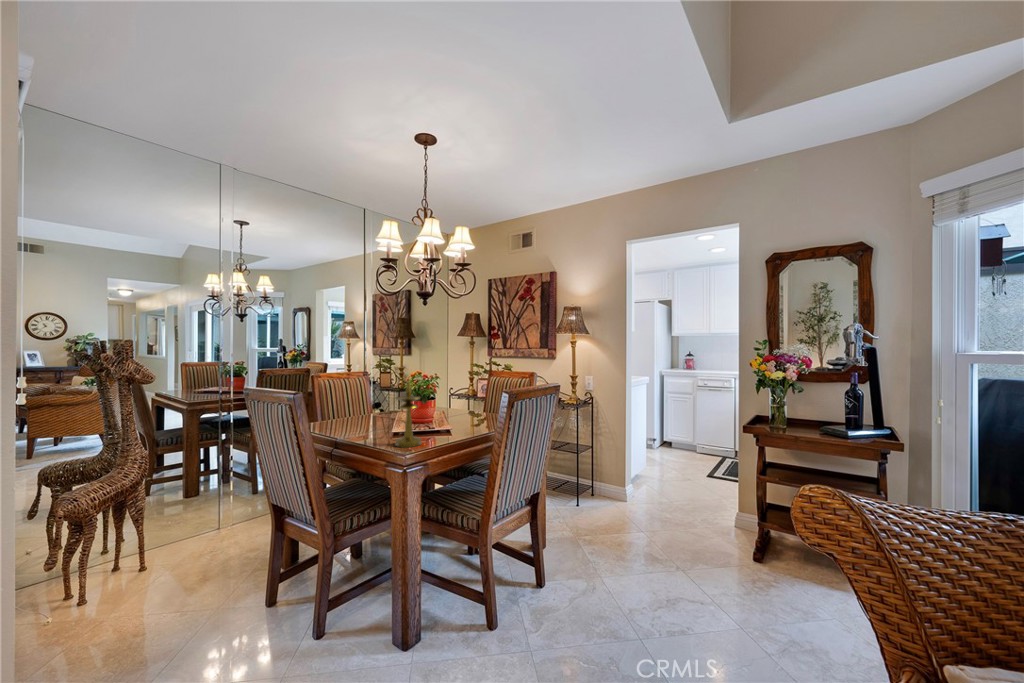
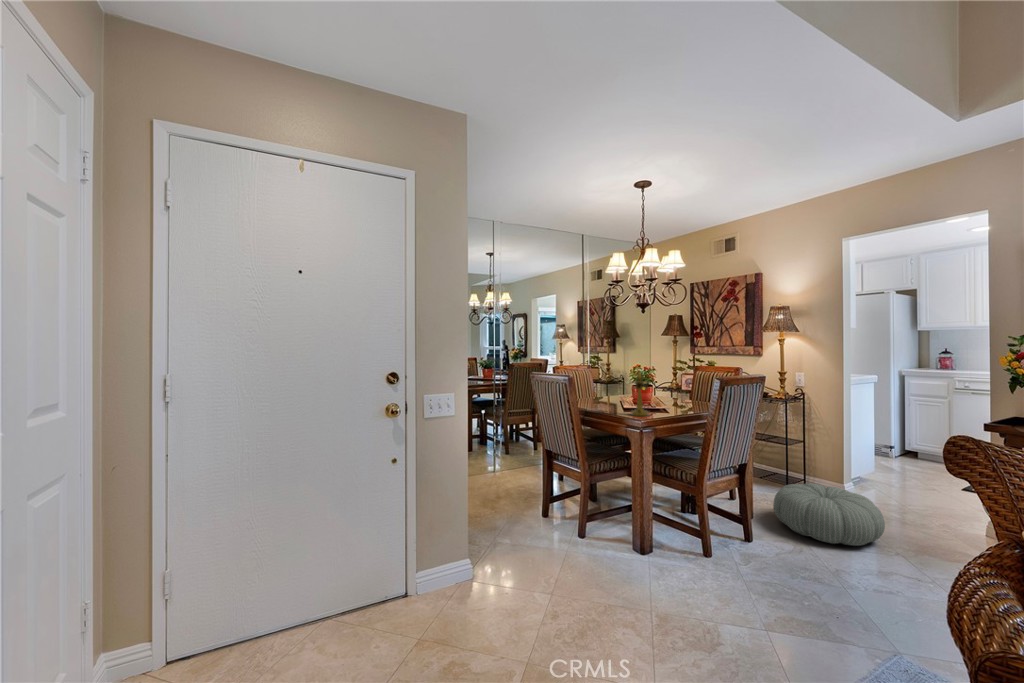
pouf: none [565,498,666,570] -> present [773,483,885,546]

